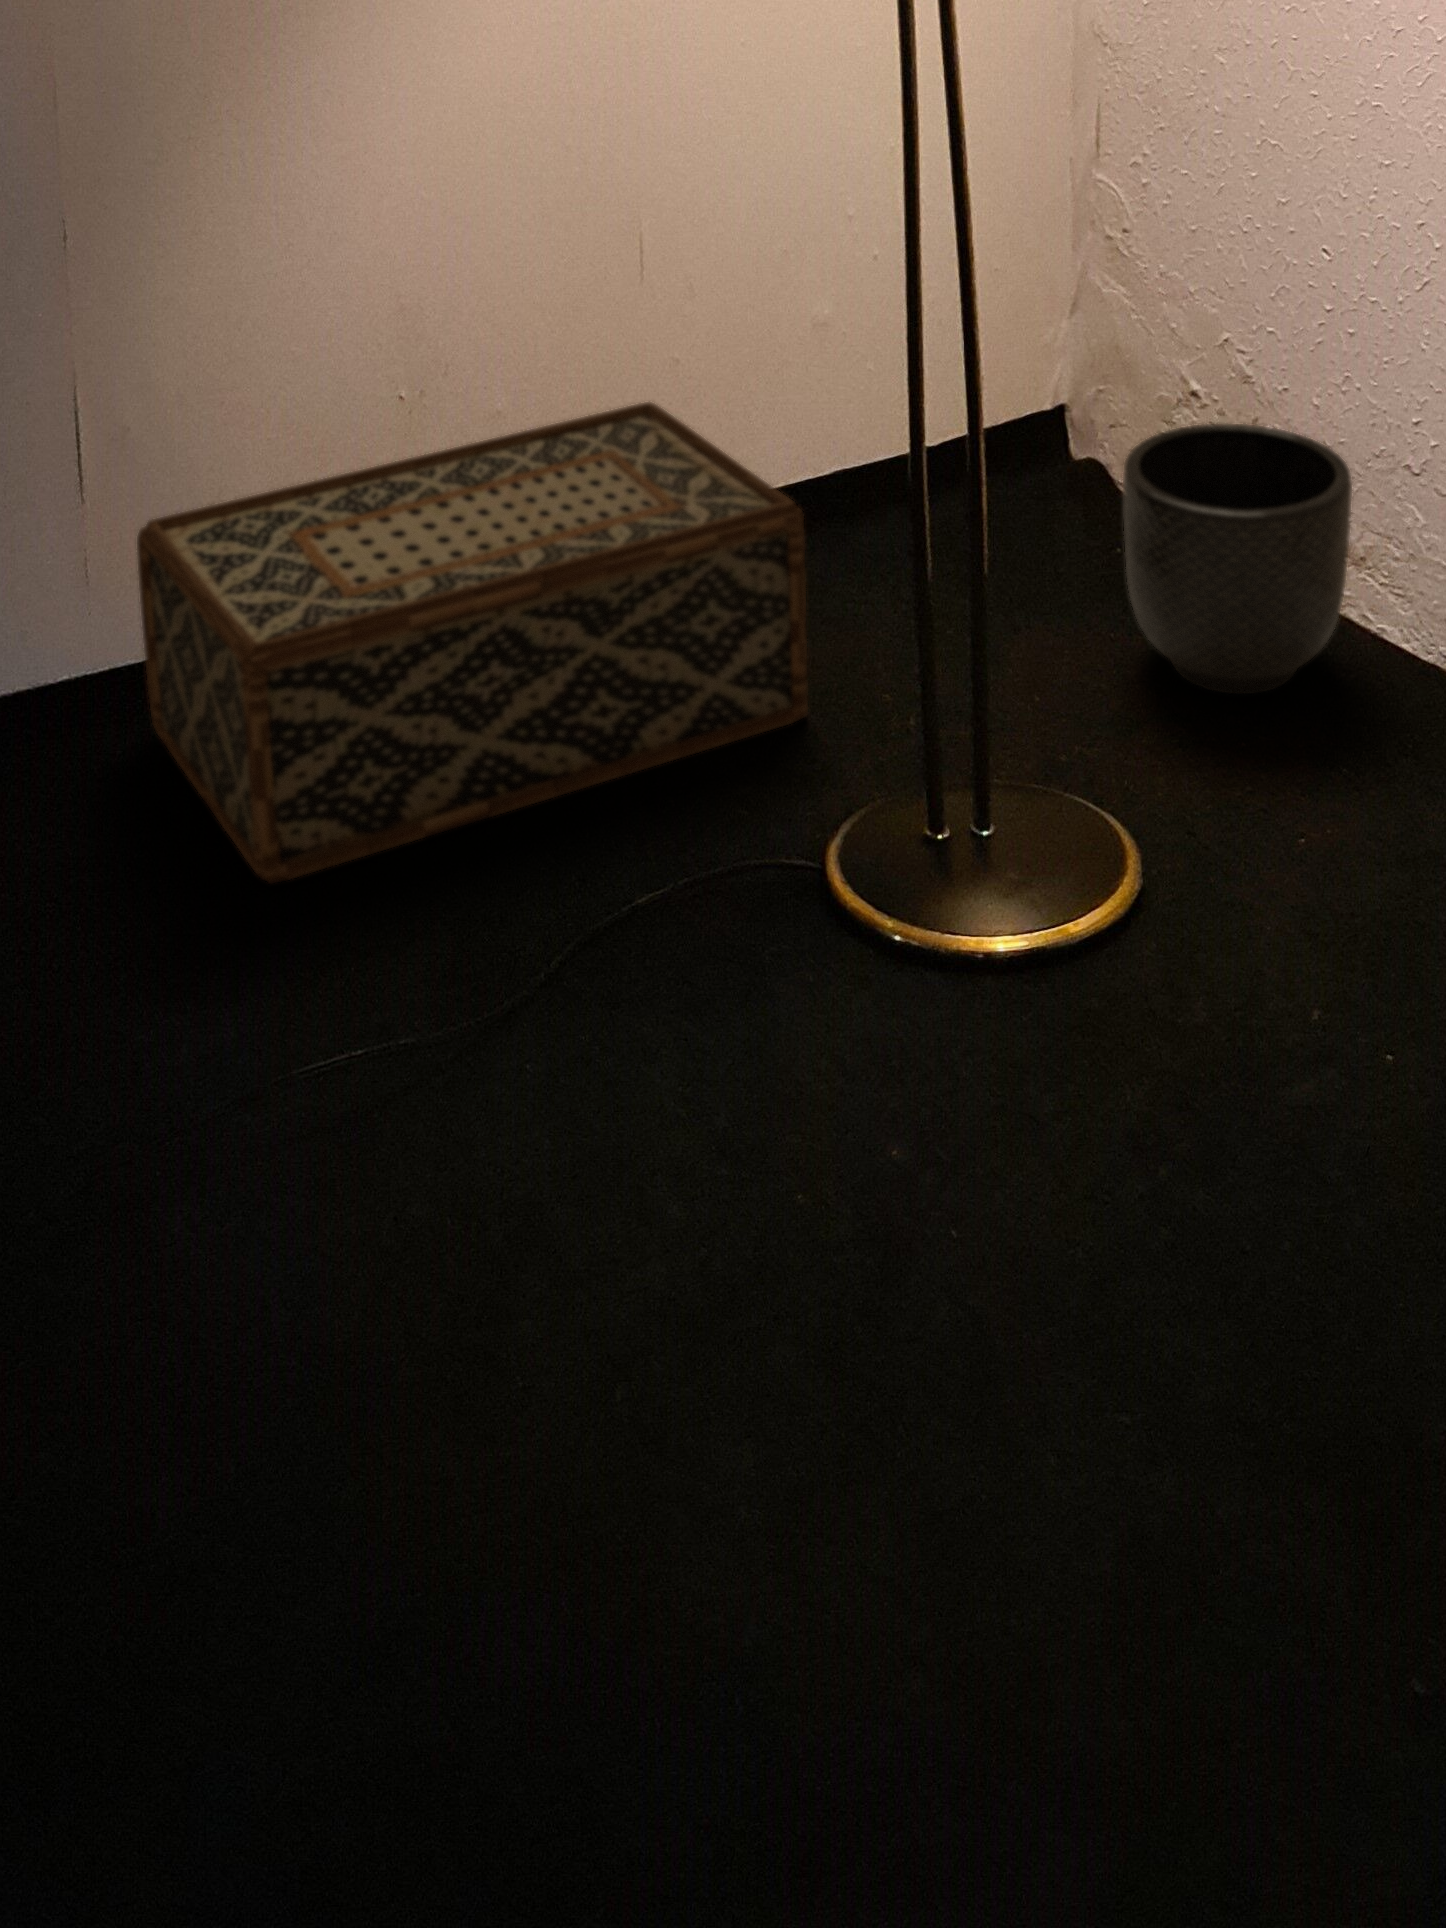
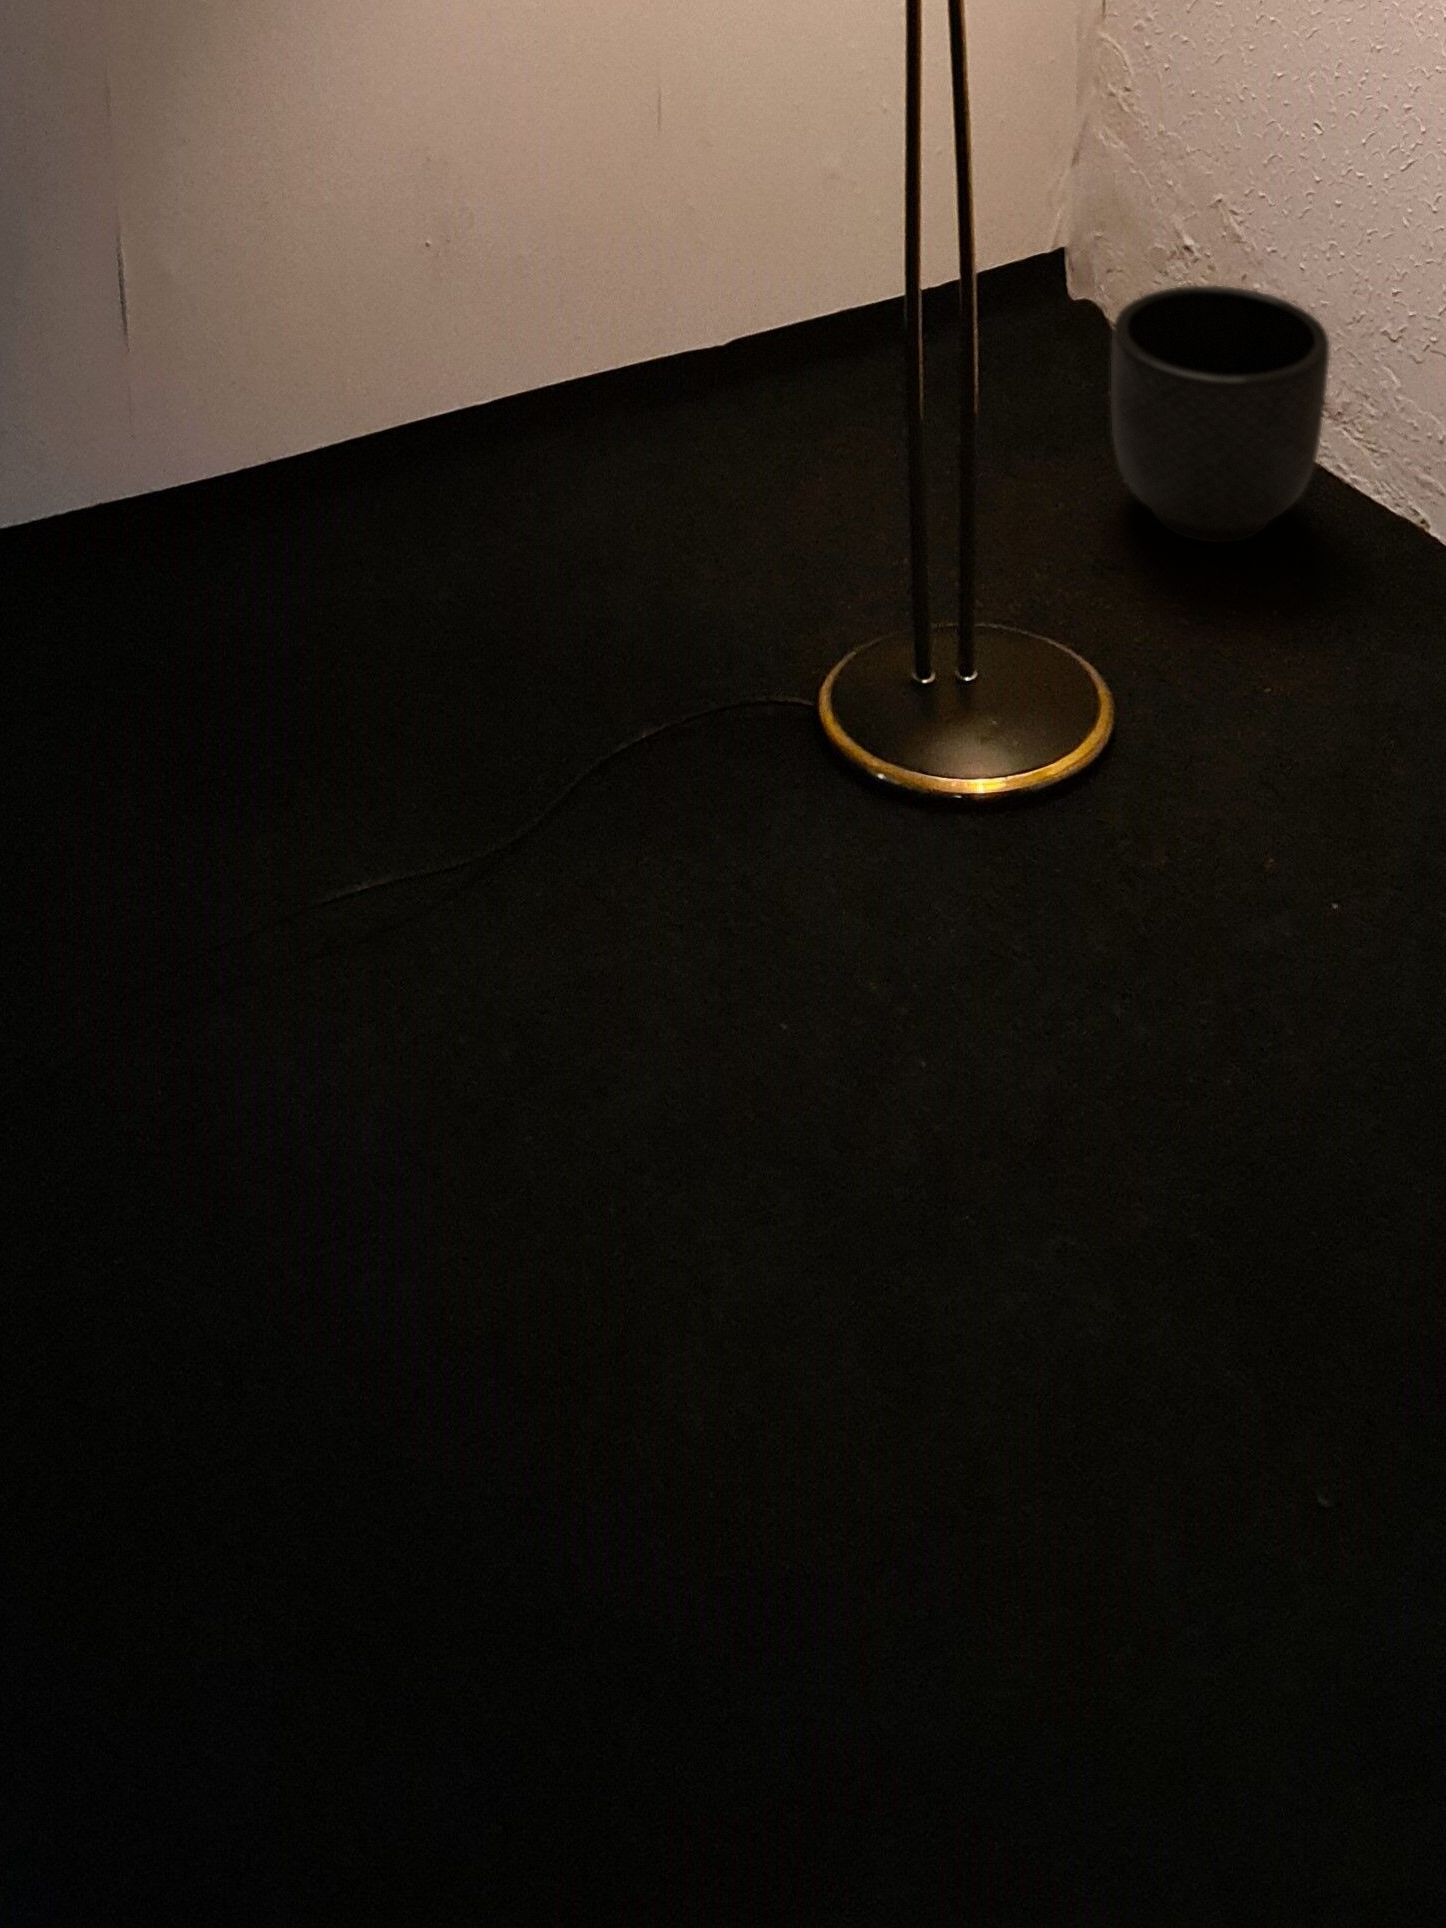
woven basket: present [137,402,808,884] -> none [175,247,806,700]

